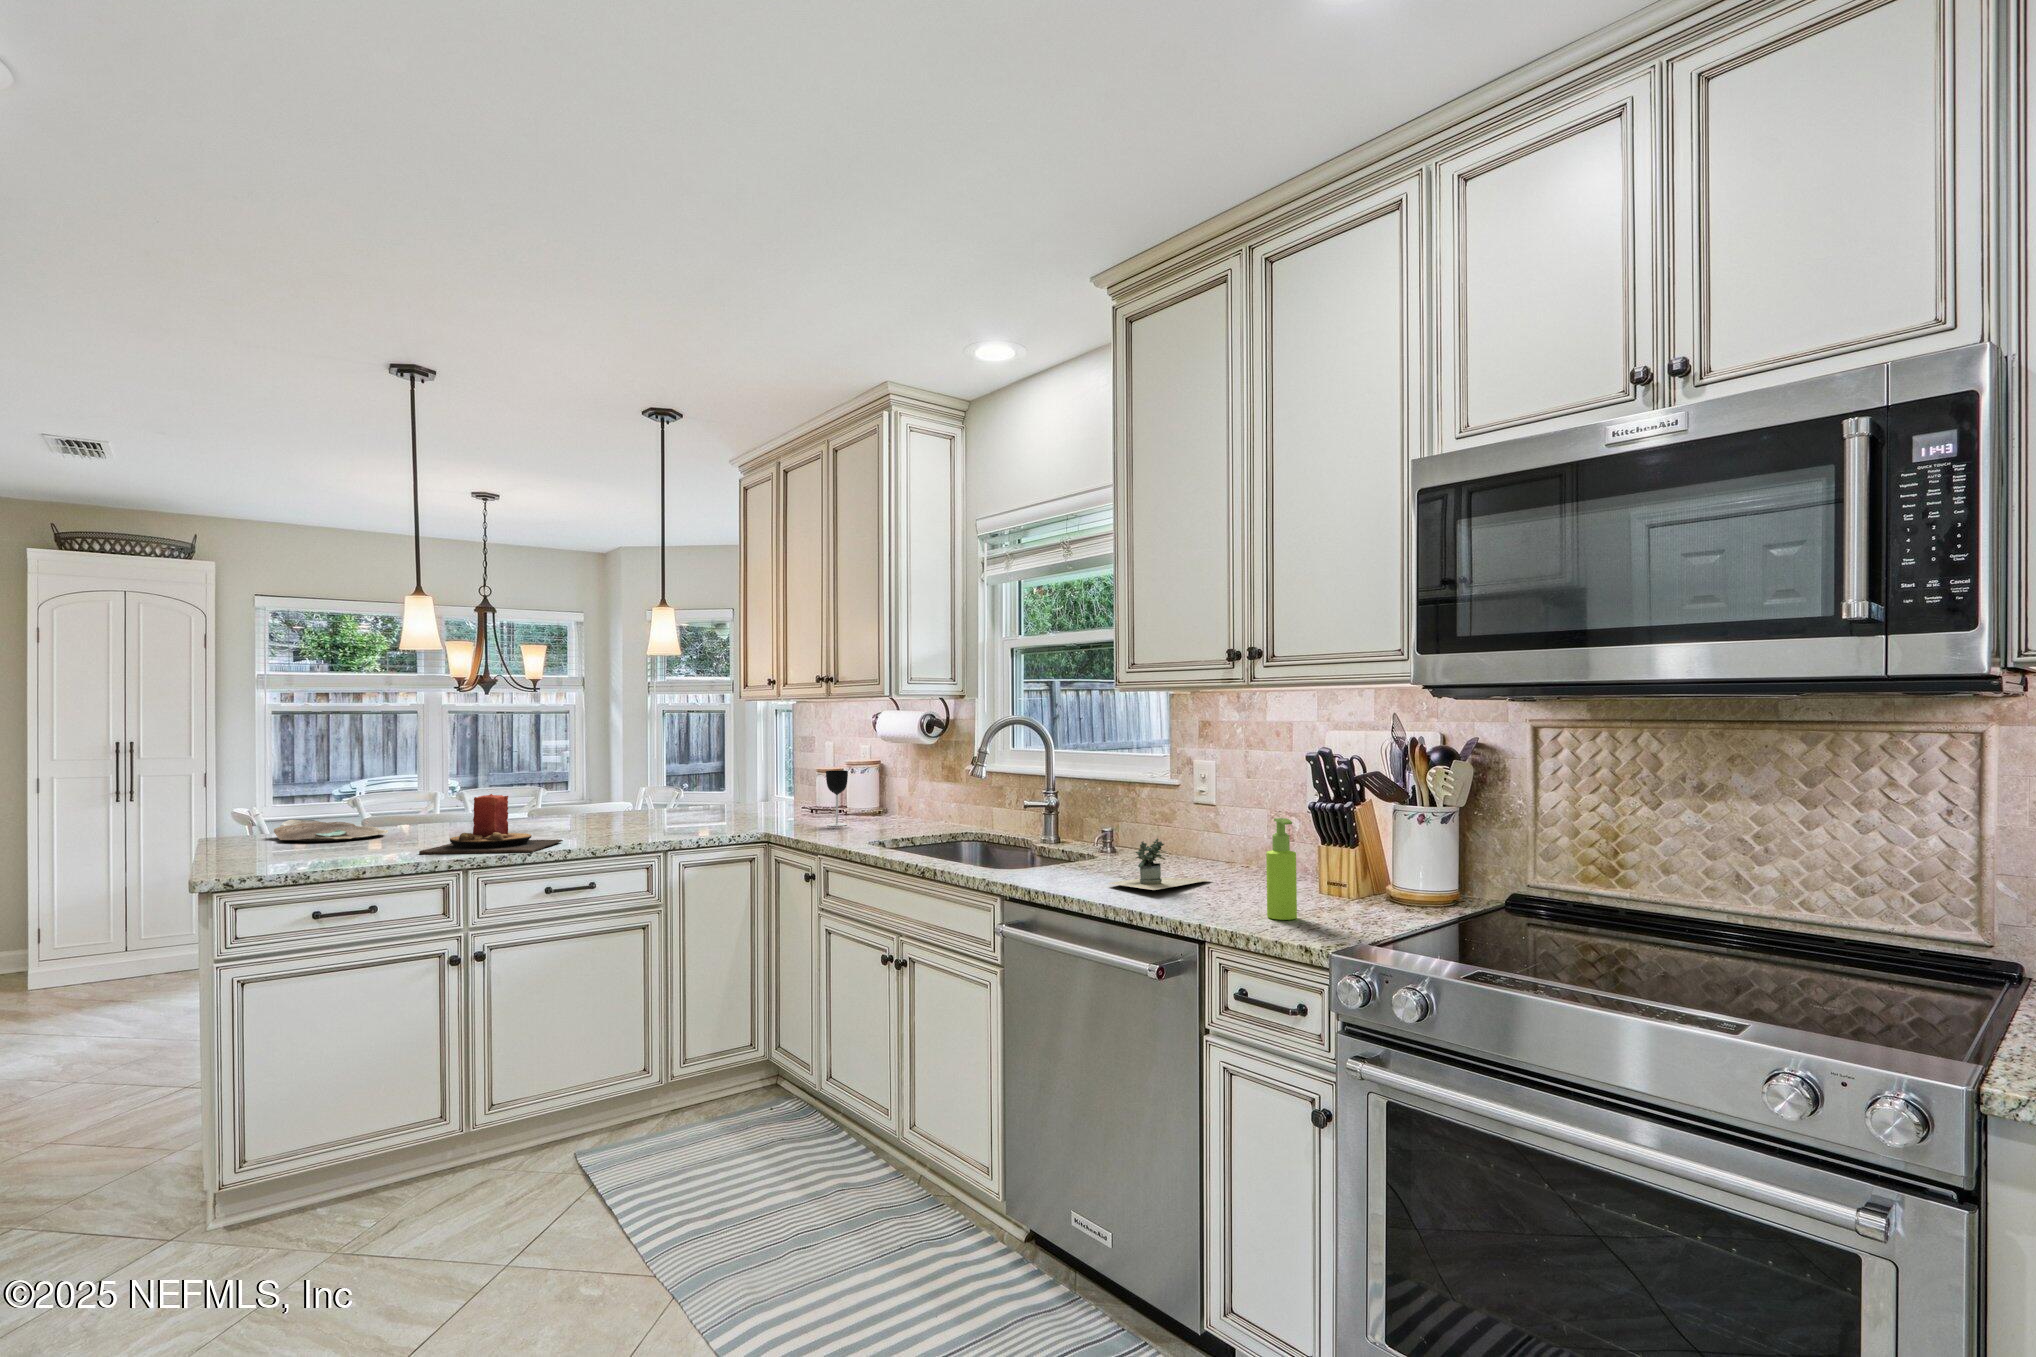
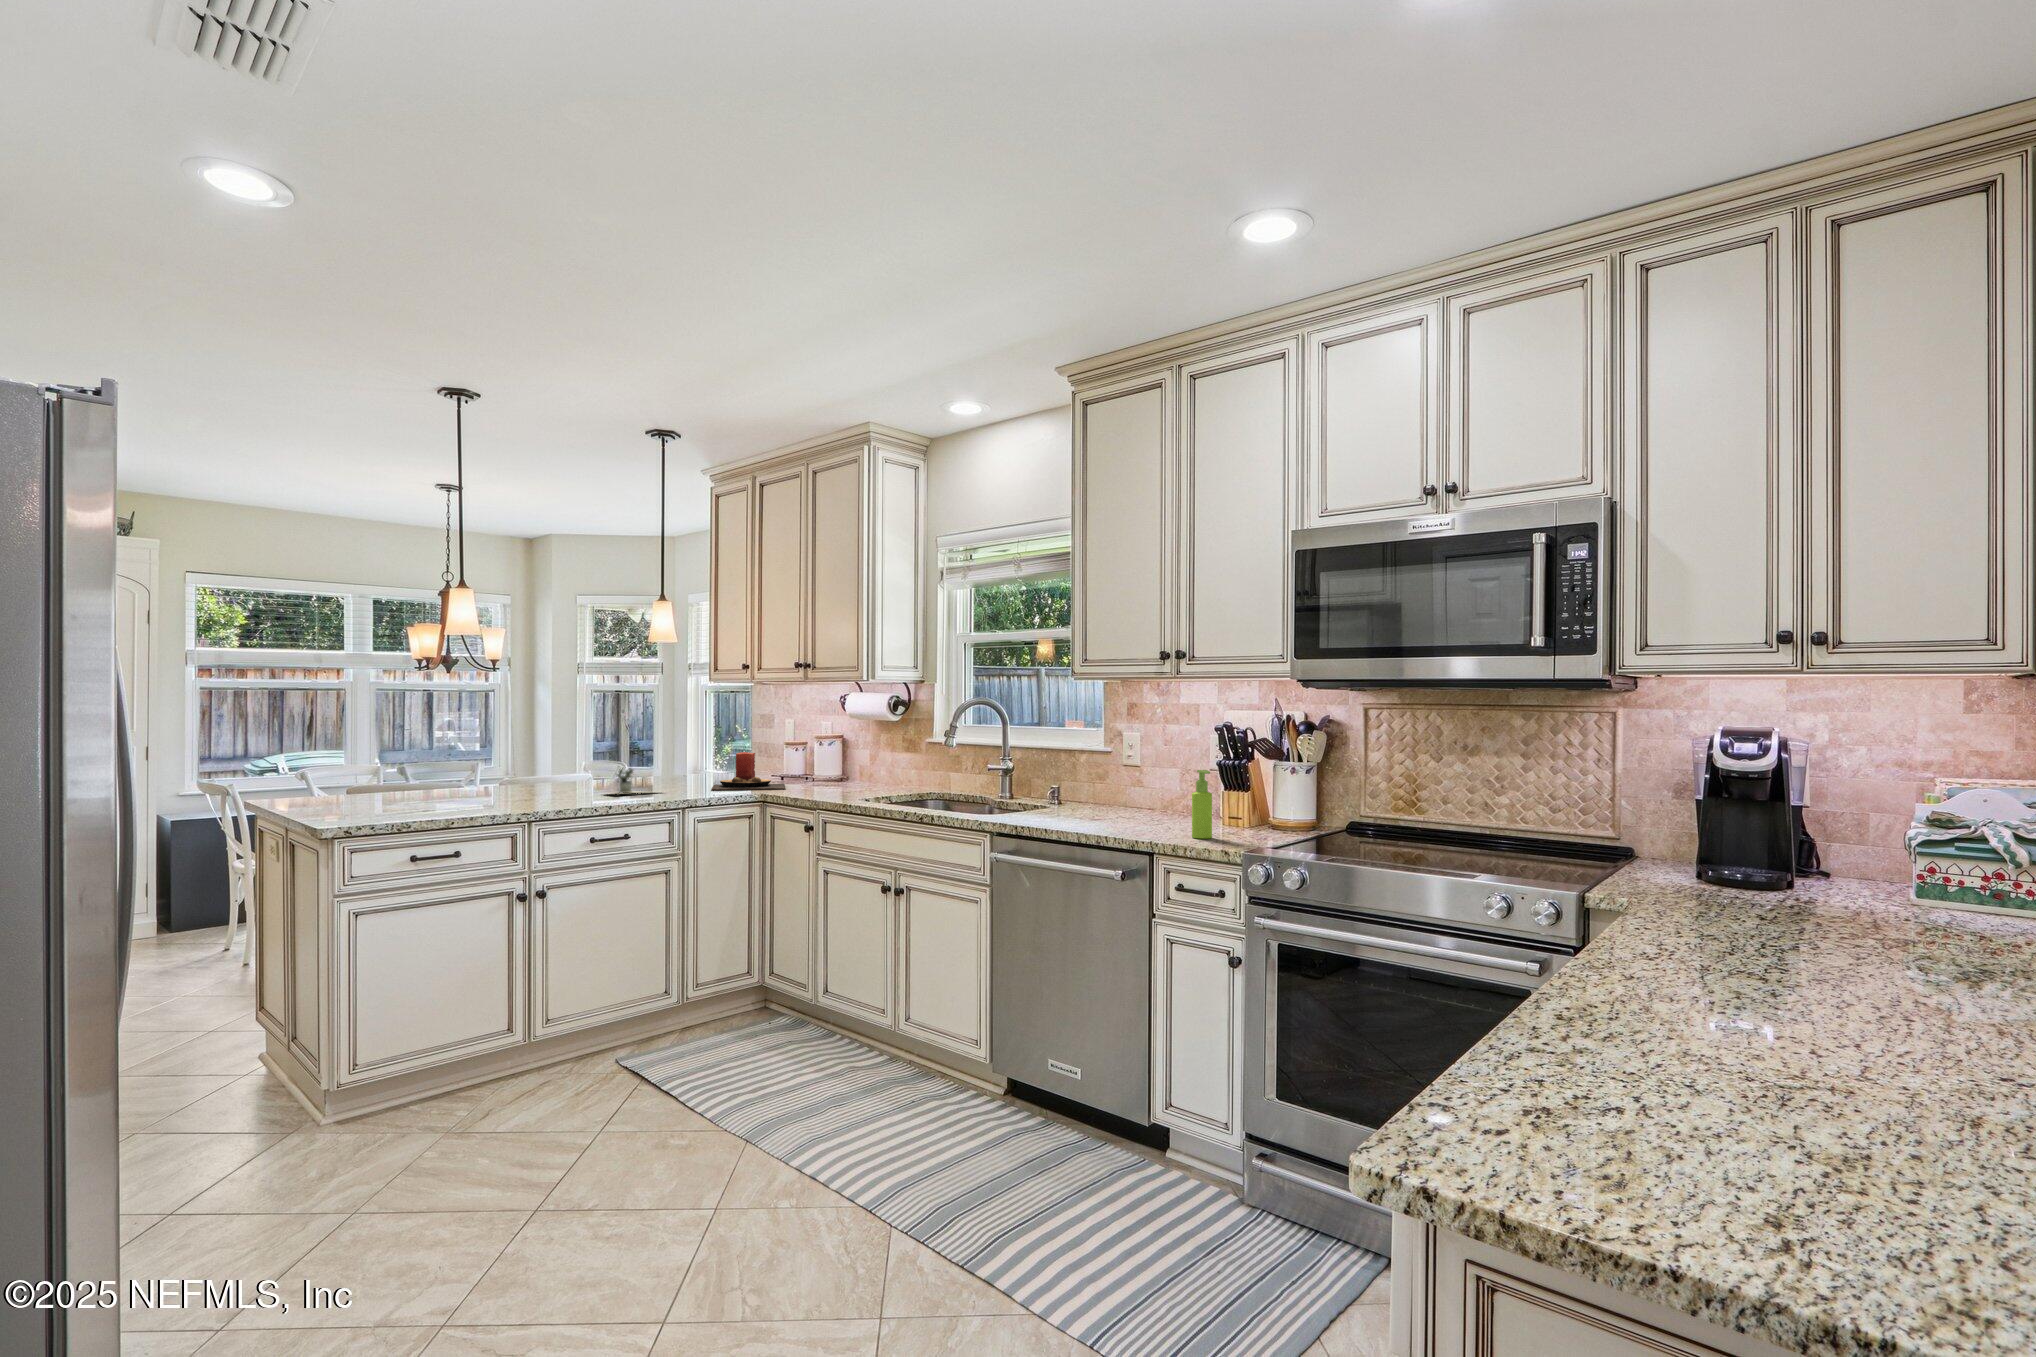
wine glass: present [826,770,848,826] -> none [803,744,822,791]
candle: present [419,794,563,855] -> present [711,752,786,791]
decorative bowl: present [274,820,388,842] -> none [321,786,424,803]
potted plant: present [1109,839,1234,890] -> present [617,768,639,793]

